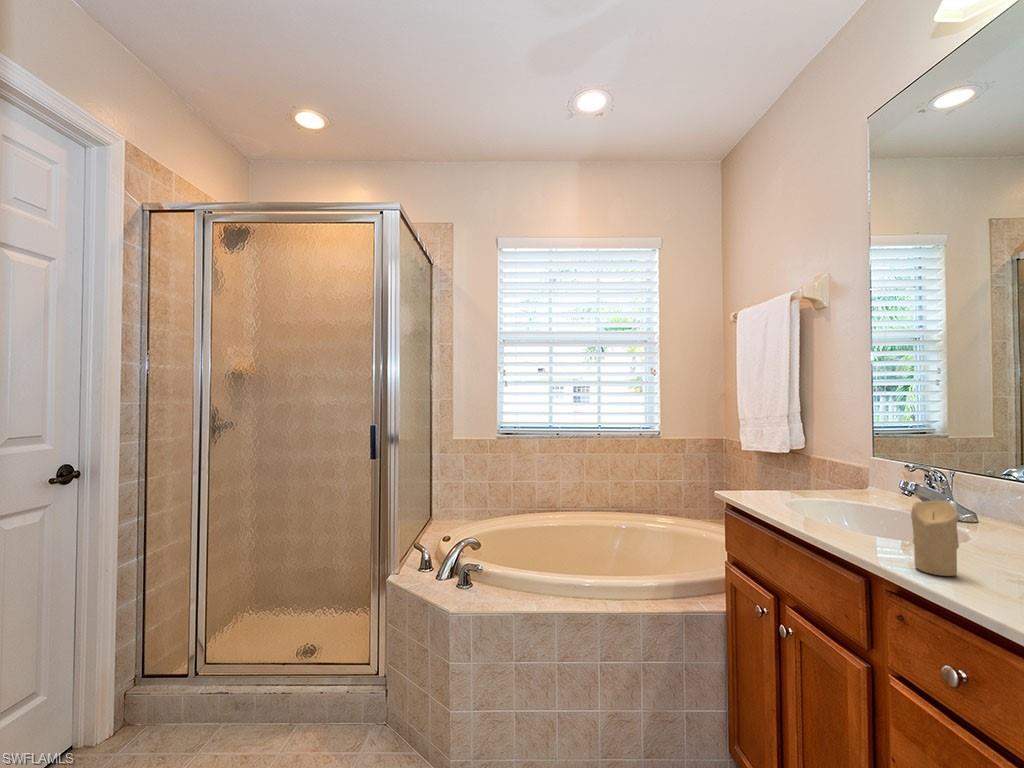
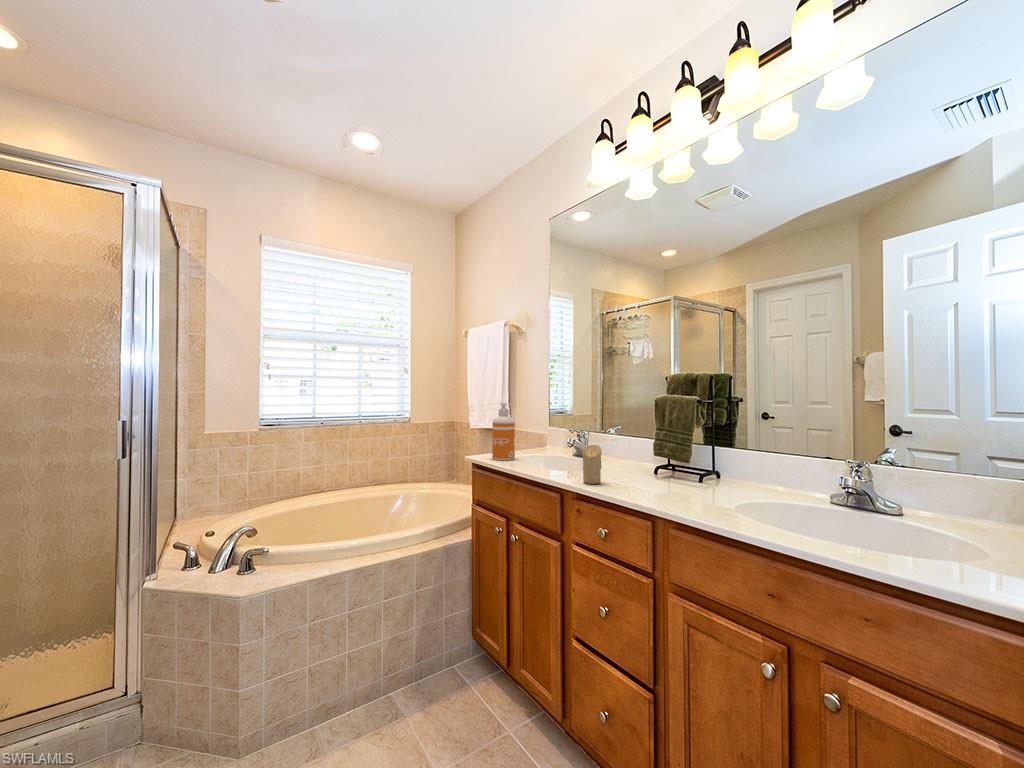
soap dispenser: none [758,417,797,504] -> present [492,403,515,460]

